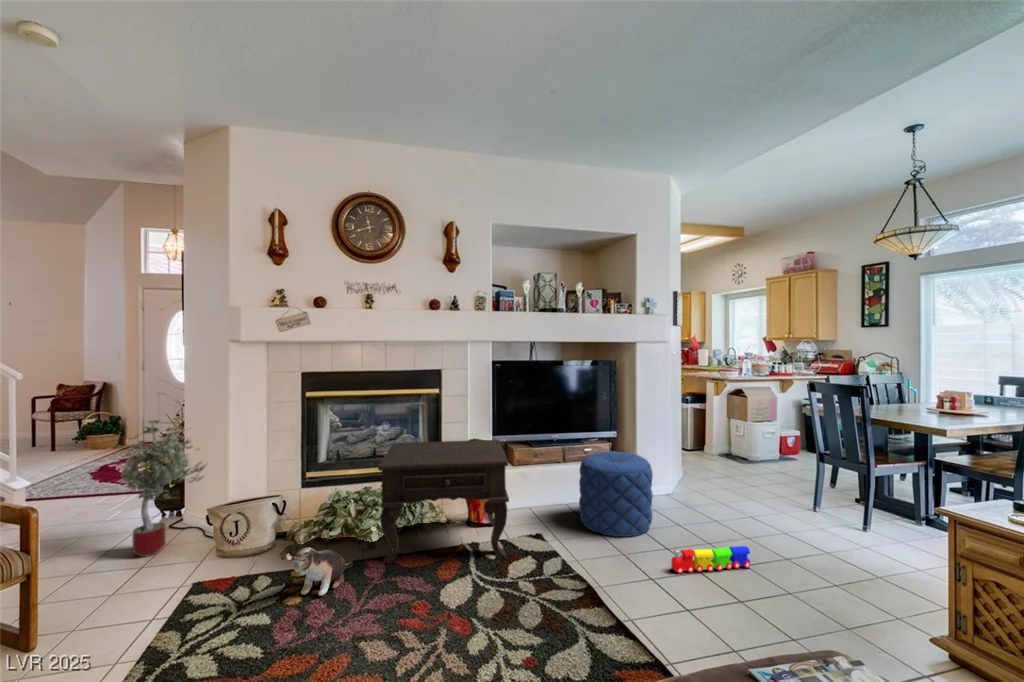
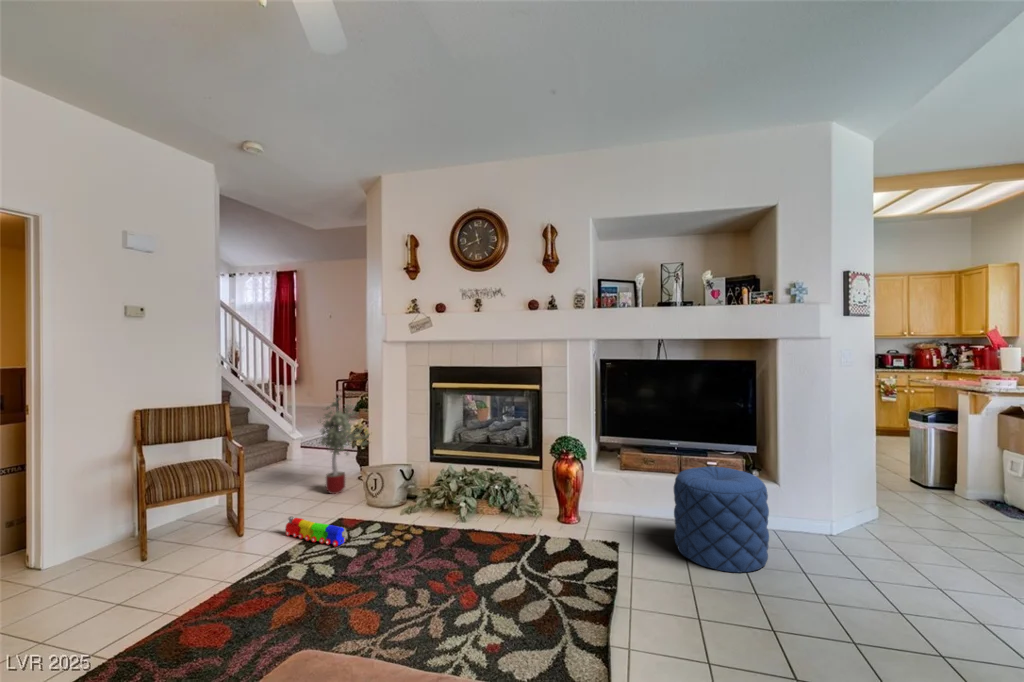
side table: present [378,440,509,563] -> none [455,432,590,556]
toy train: present [671,546,750,573] -> present [286,516,345,547]
plush toy: present [286,547,353,596] -> none [371,504,438,546]

